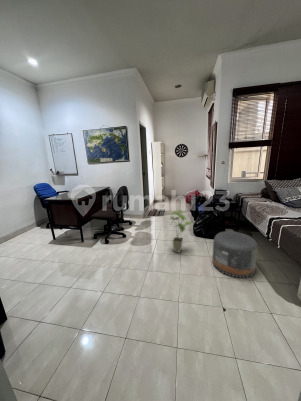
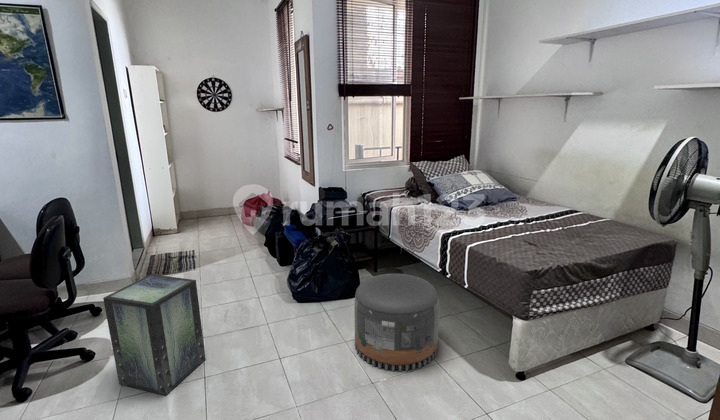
house plant: present [170,210,192,252] -> none [240,246,303,355]
storage box: none [127,214,156,255] -> present [103,274,206,395]

